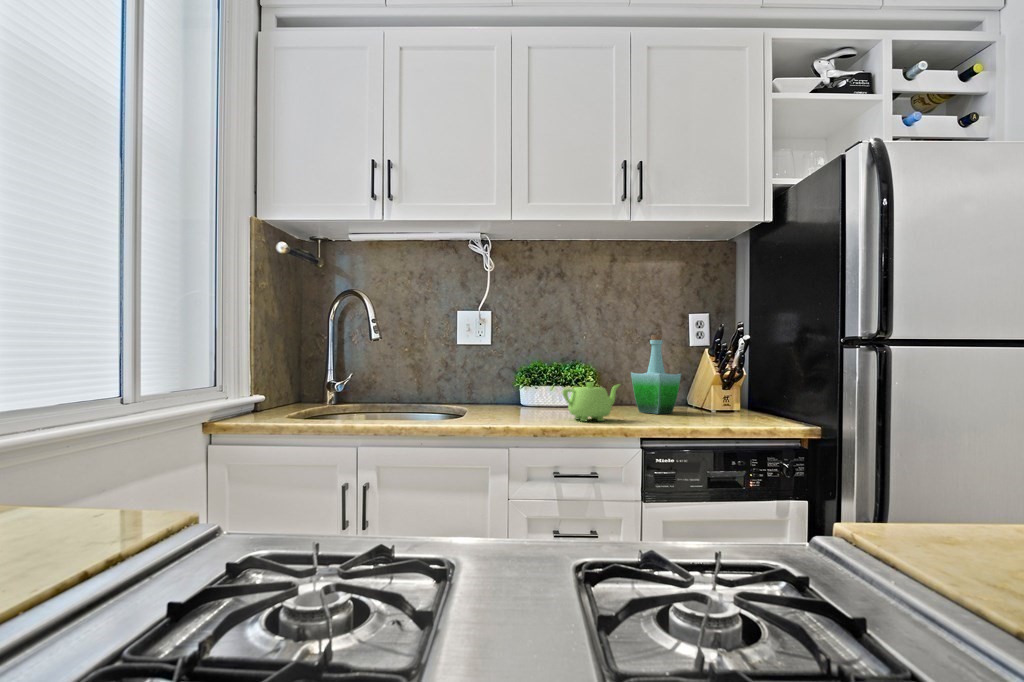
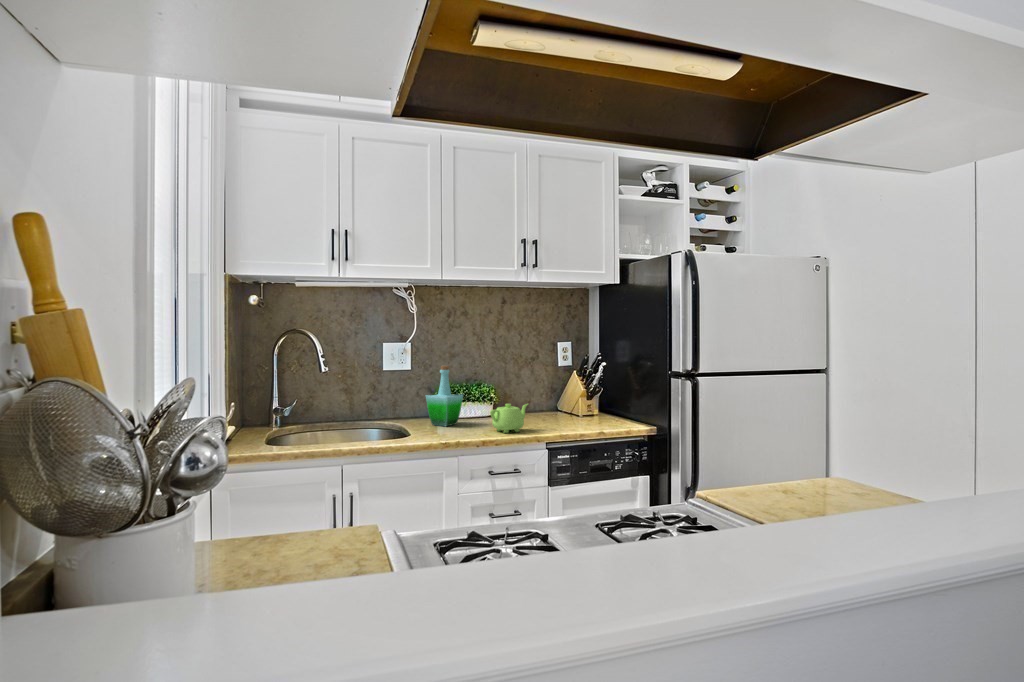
bottle: present [631,335,681,414] -> present [426,366,463,426]

